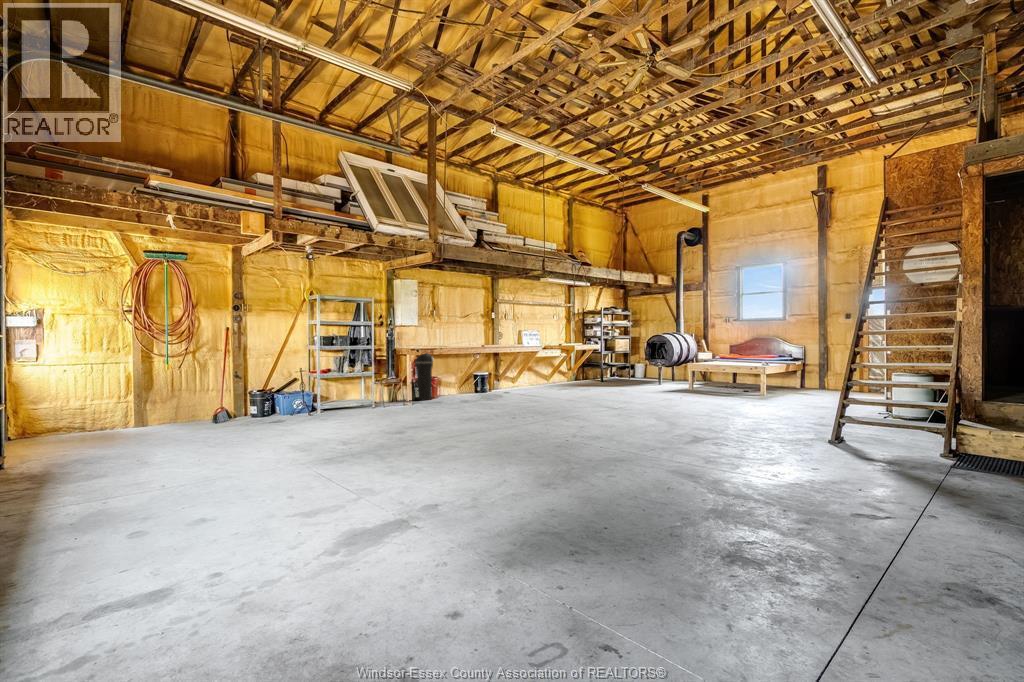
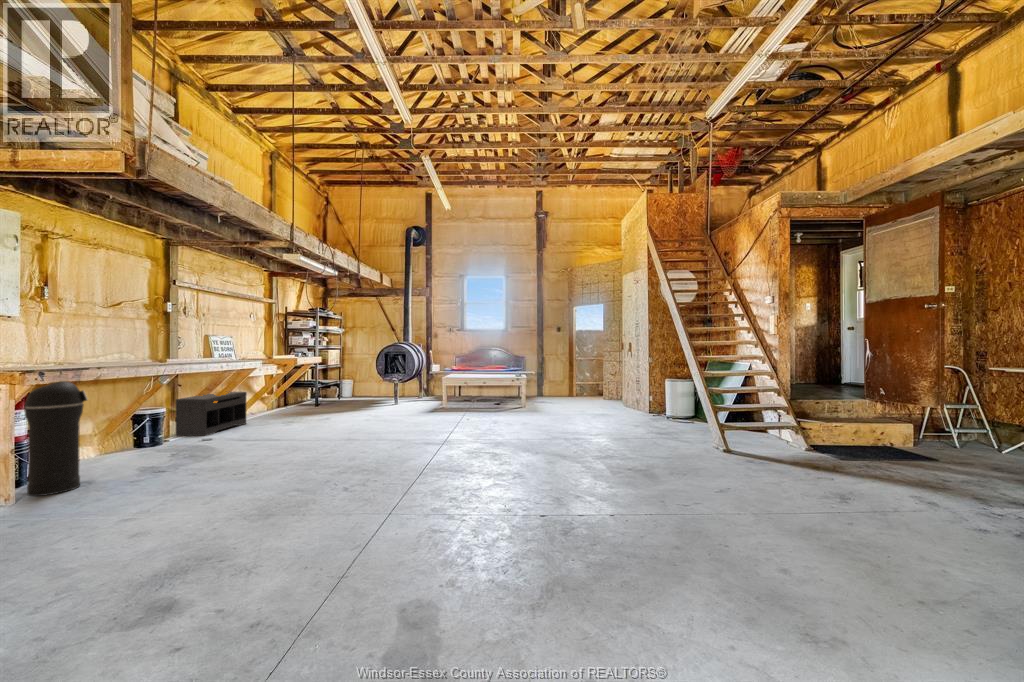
bench: none [497,367,538,391] -> present [176,392,247,436]

